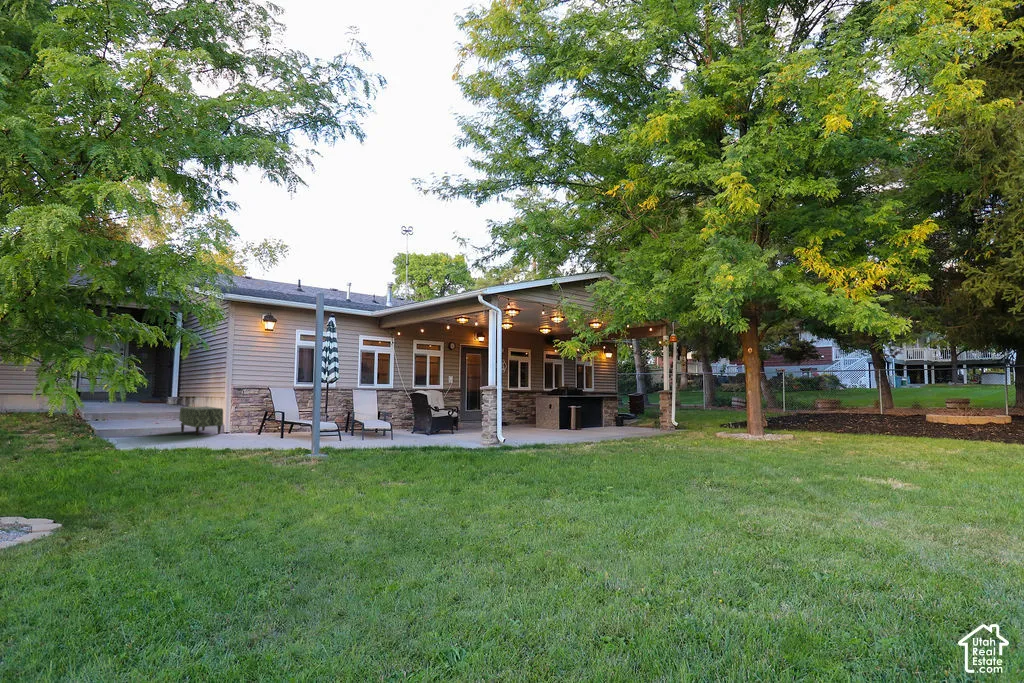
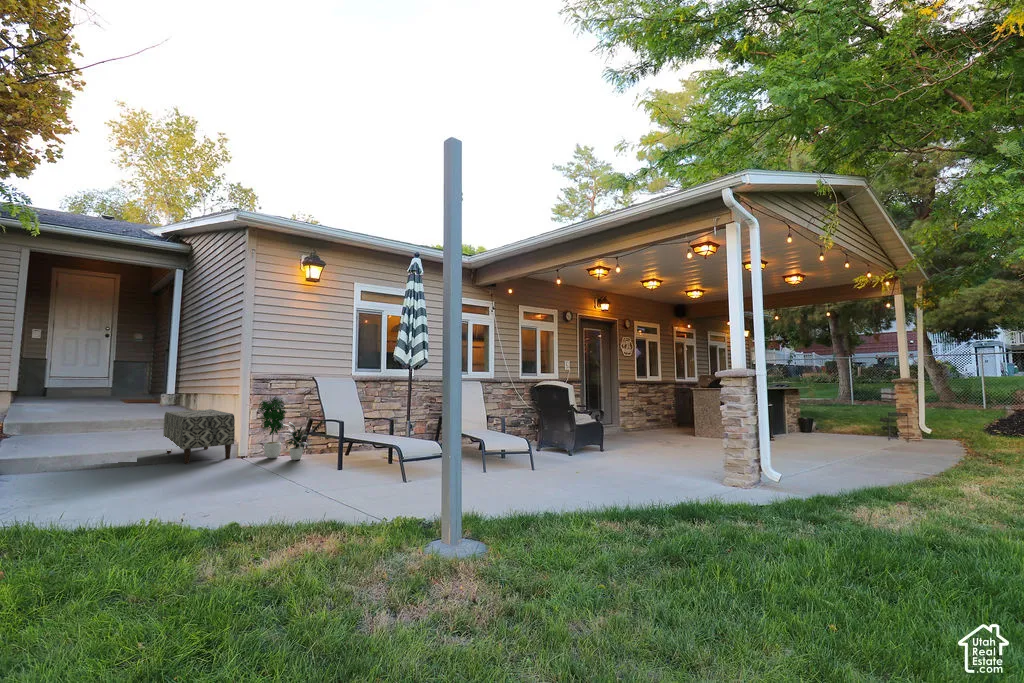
potted plant: none [236,397,267,434] -> present [258,397,308,460]

